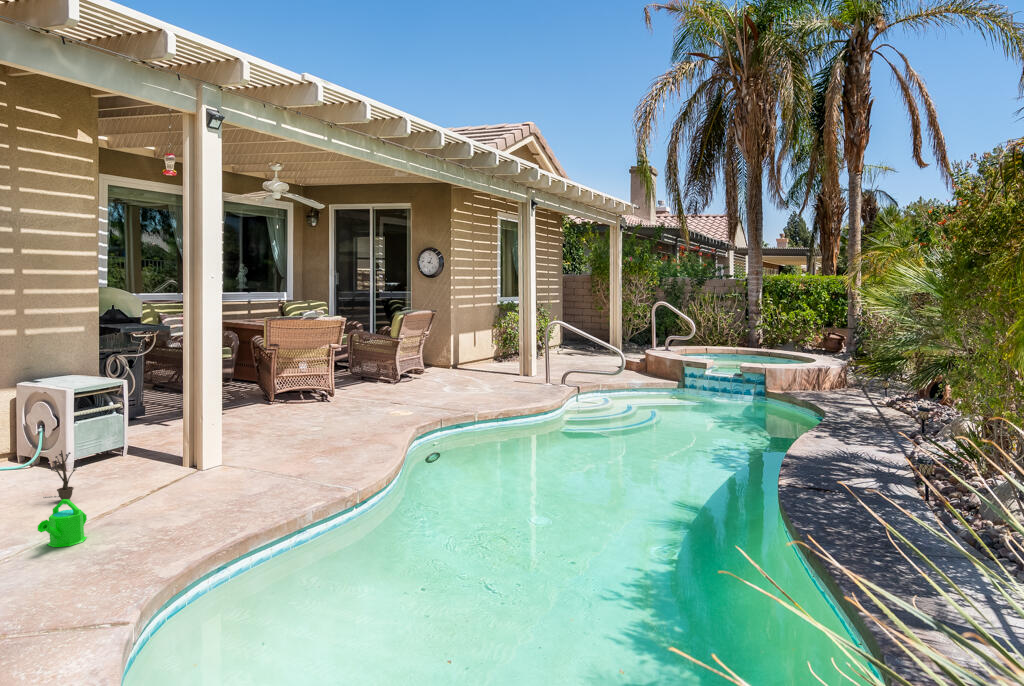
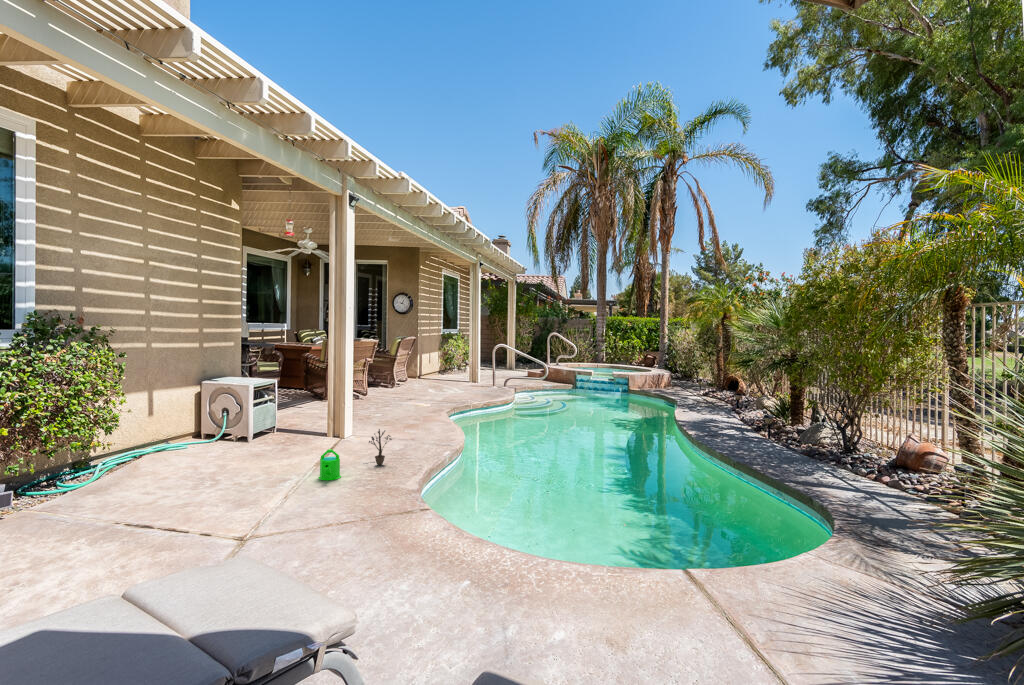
decorative plant: present [43,450,82,500] -> present [366,429,392,465]

